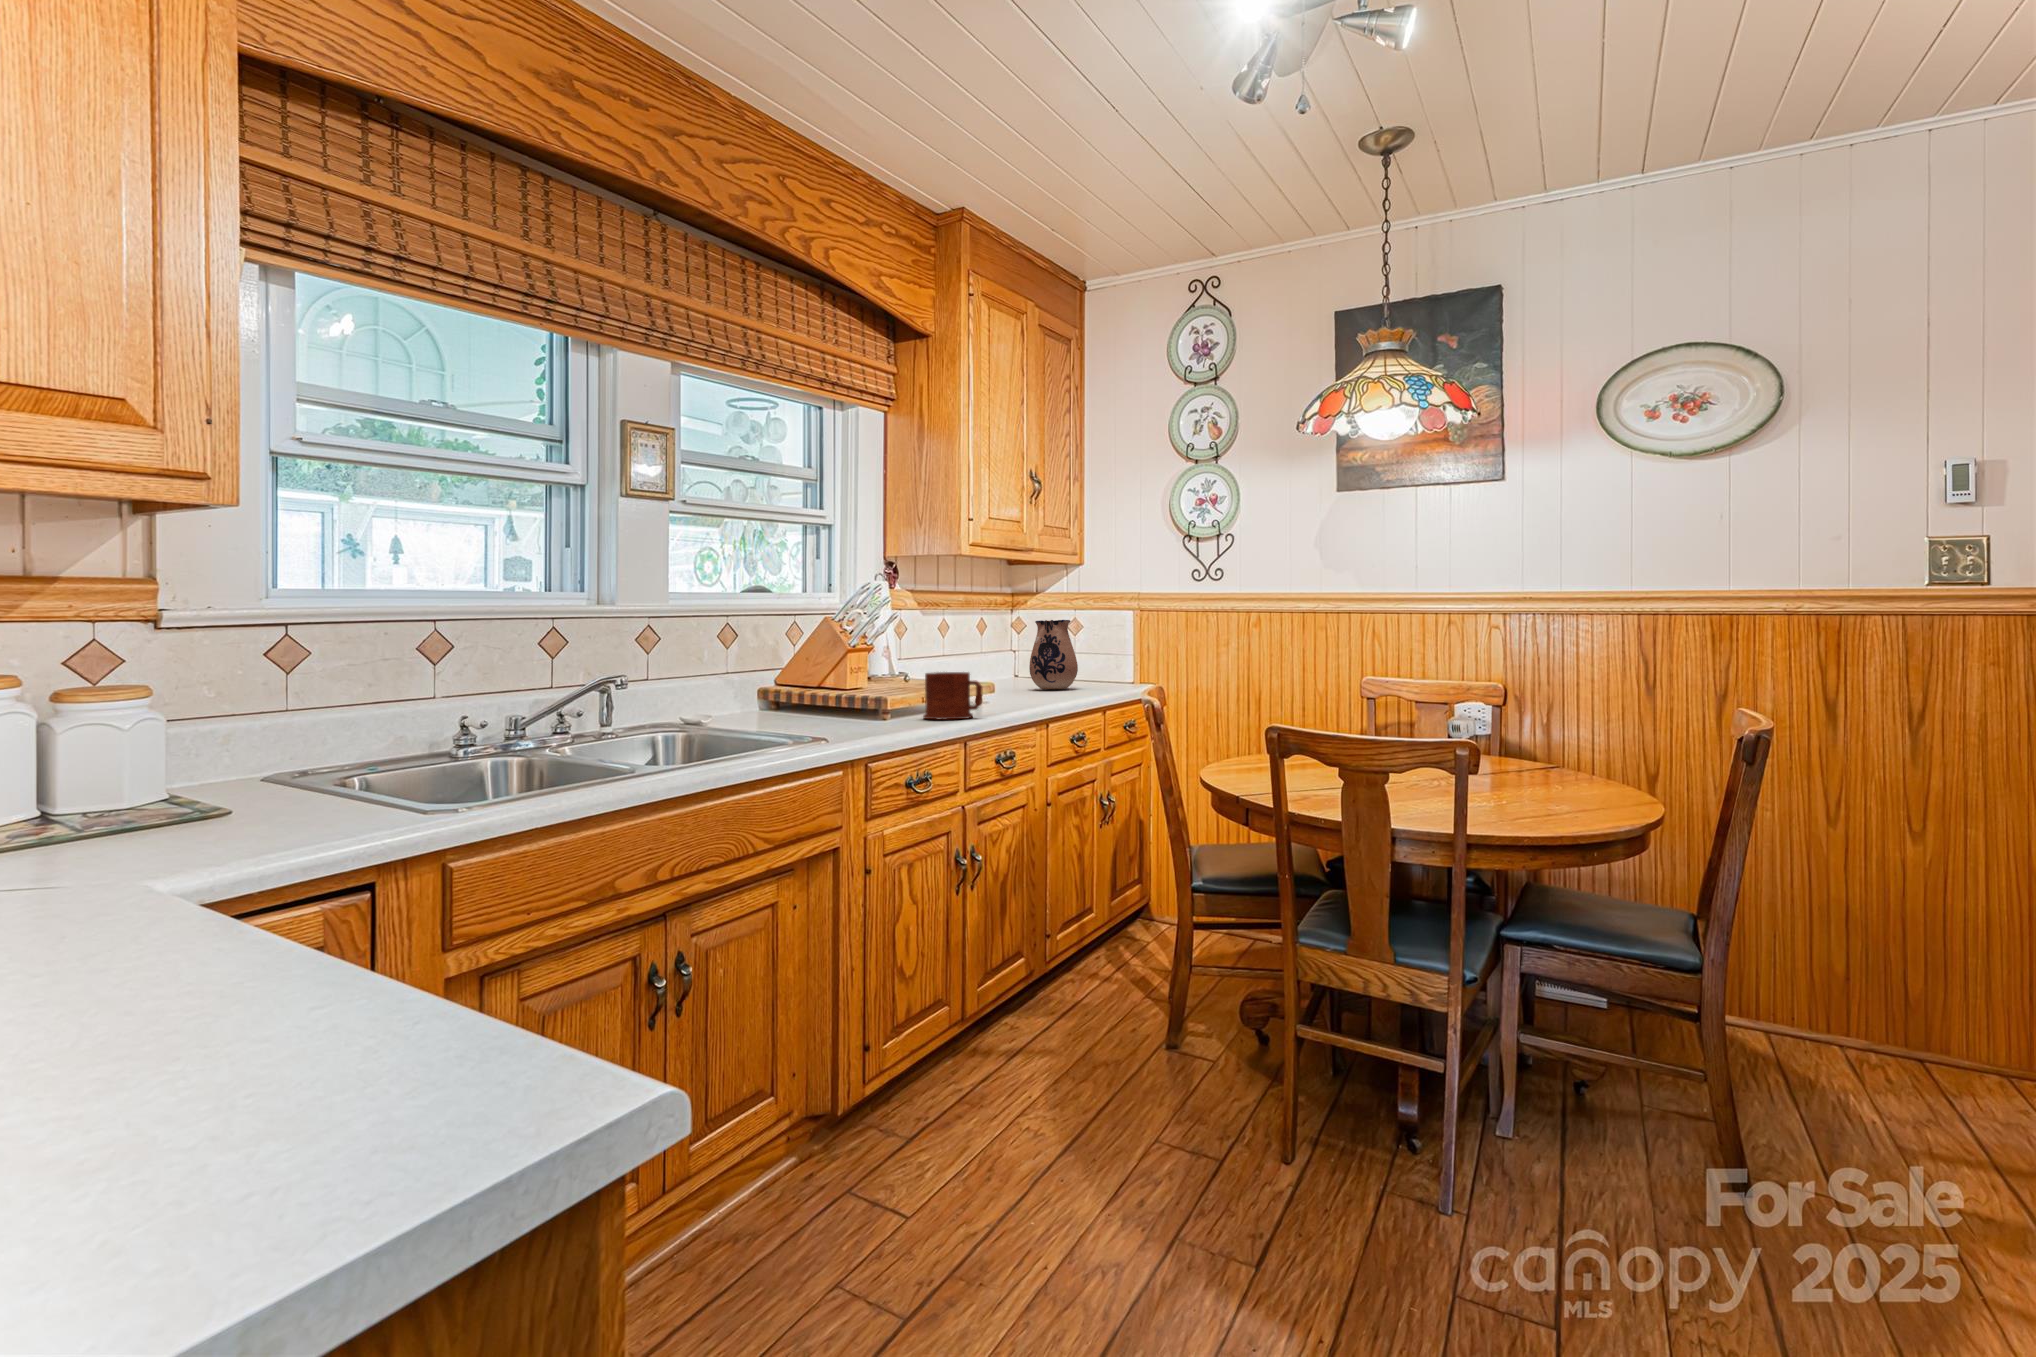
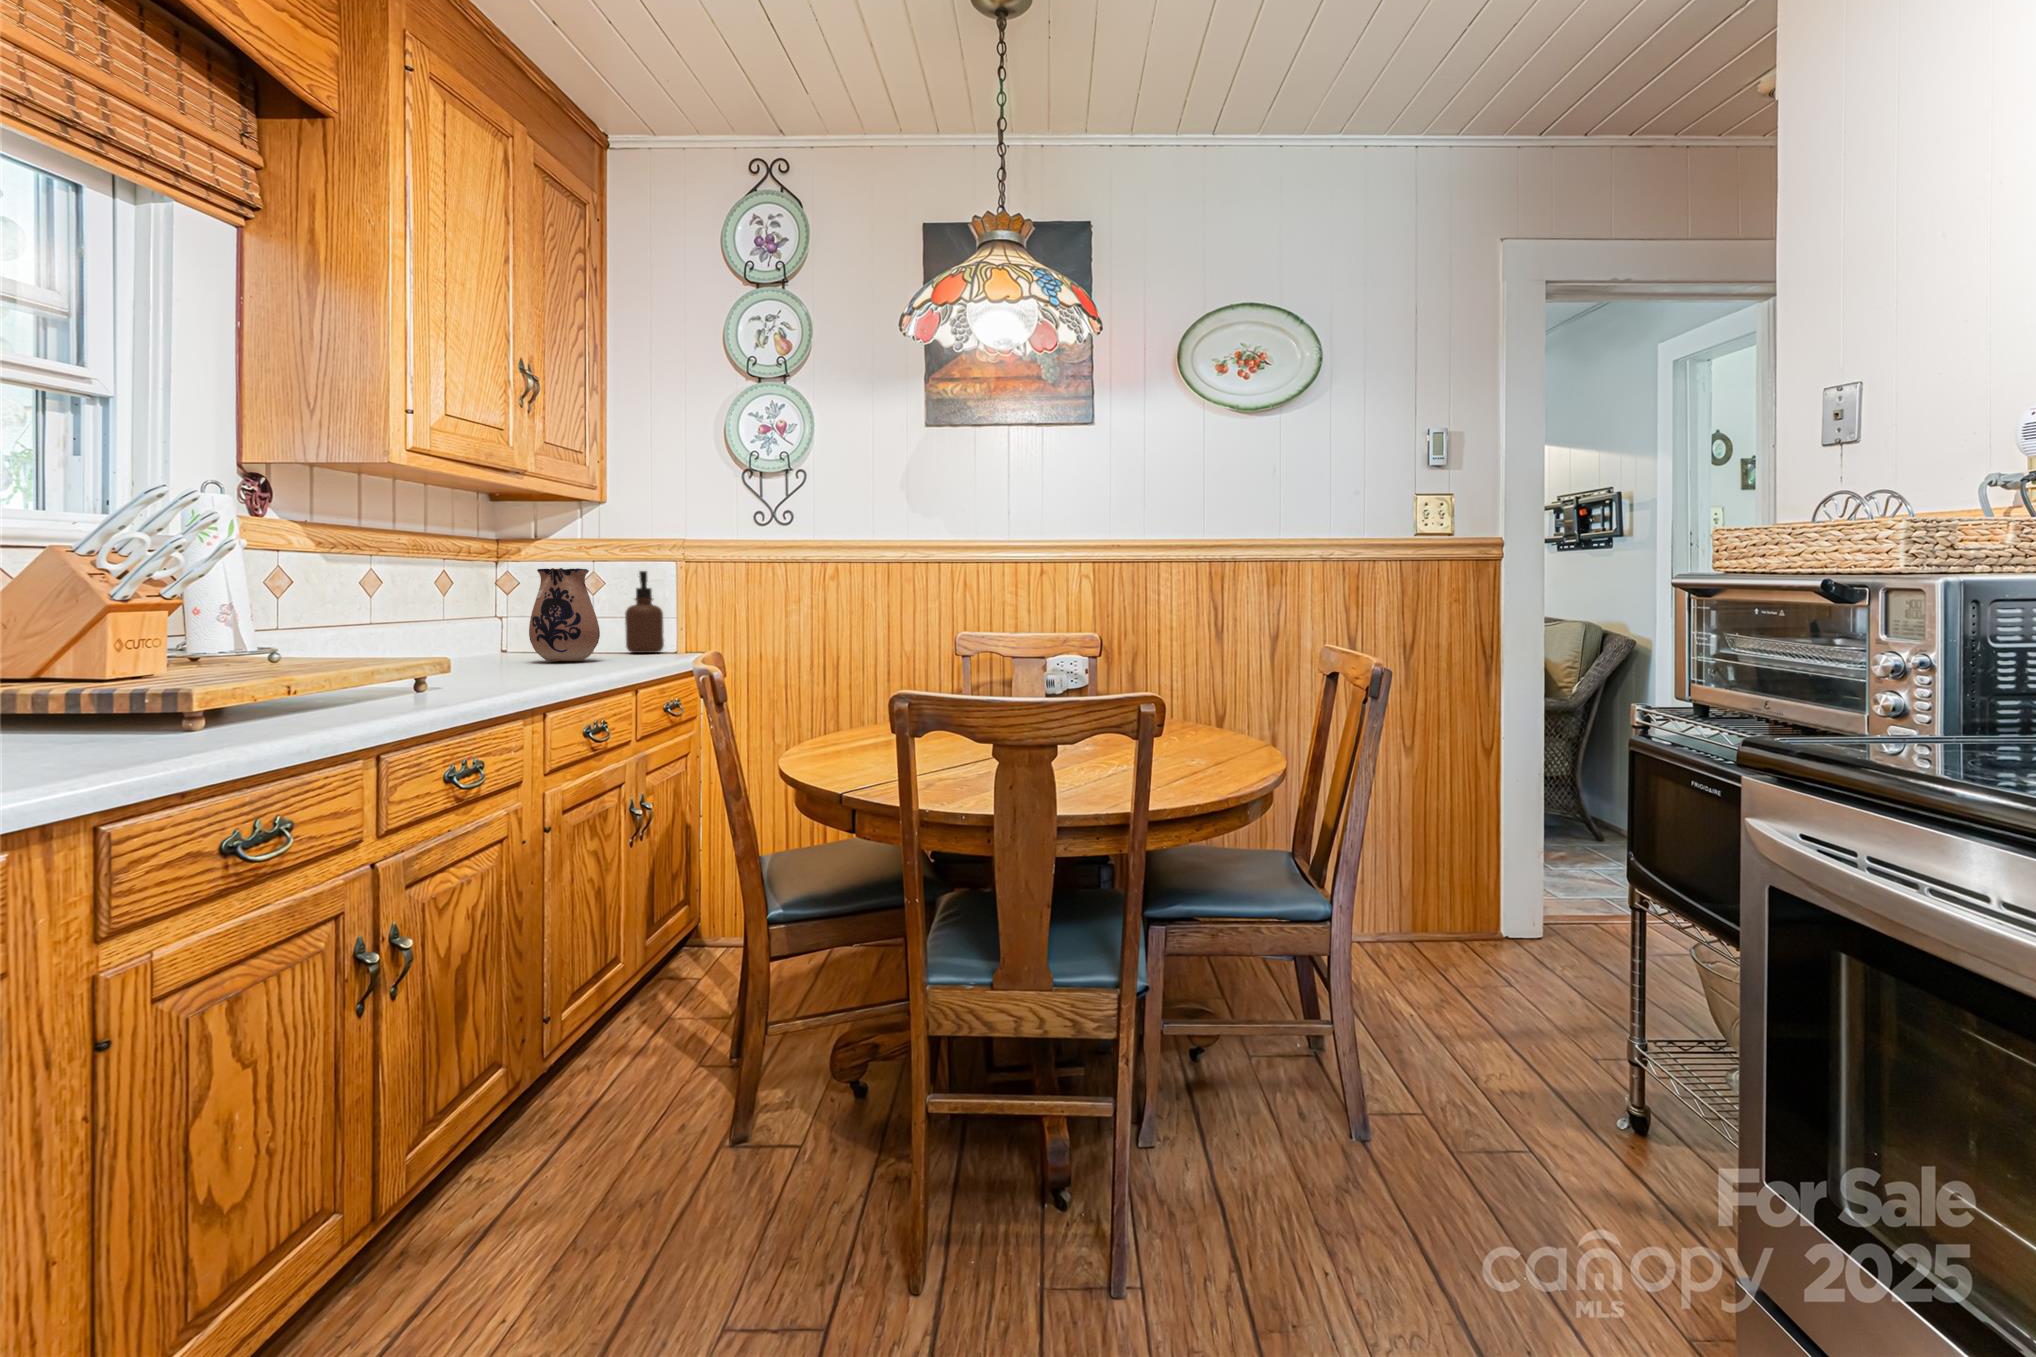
soap dispenser: none [1095,618,1123,684] -> present [625,571,664,653]
mug: present [923,672,983,719] -> none [297,637,413,717]

